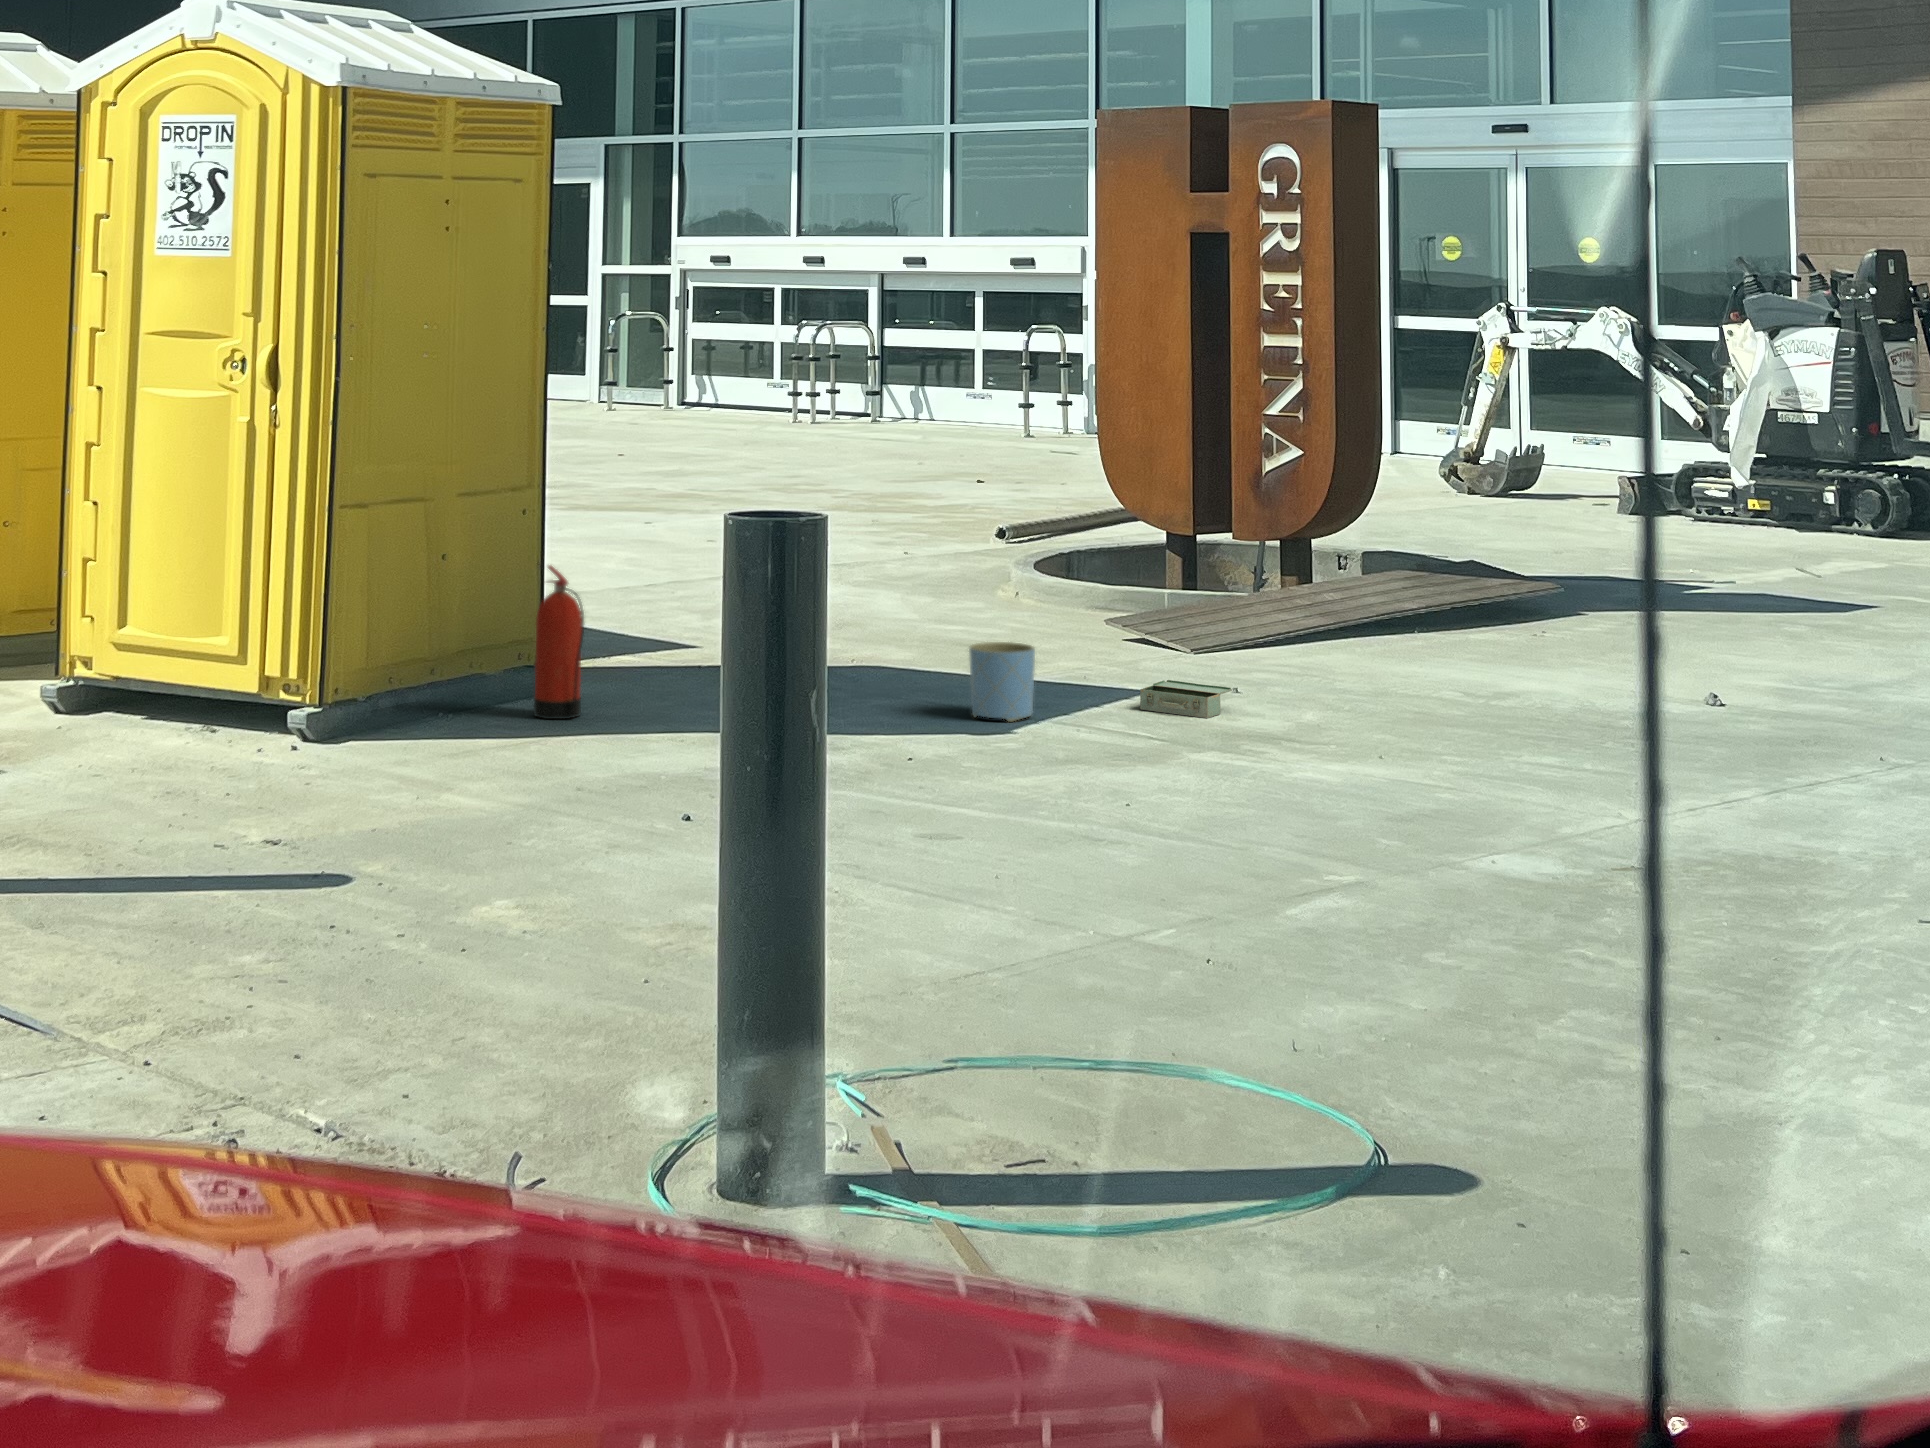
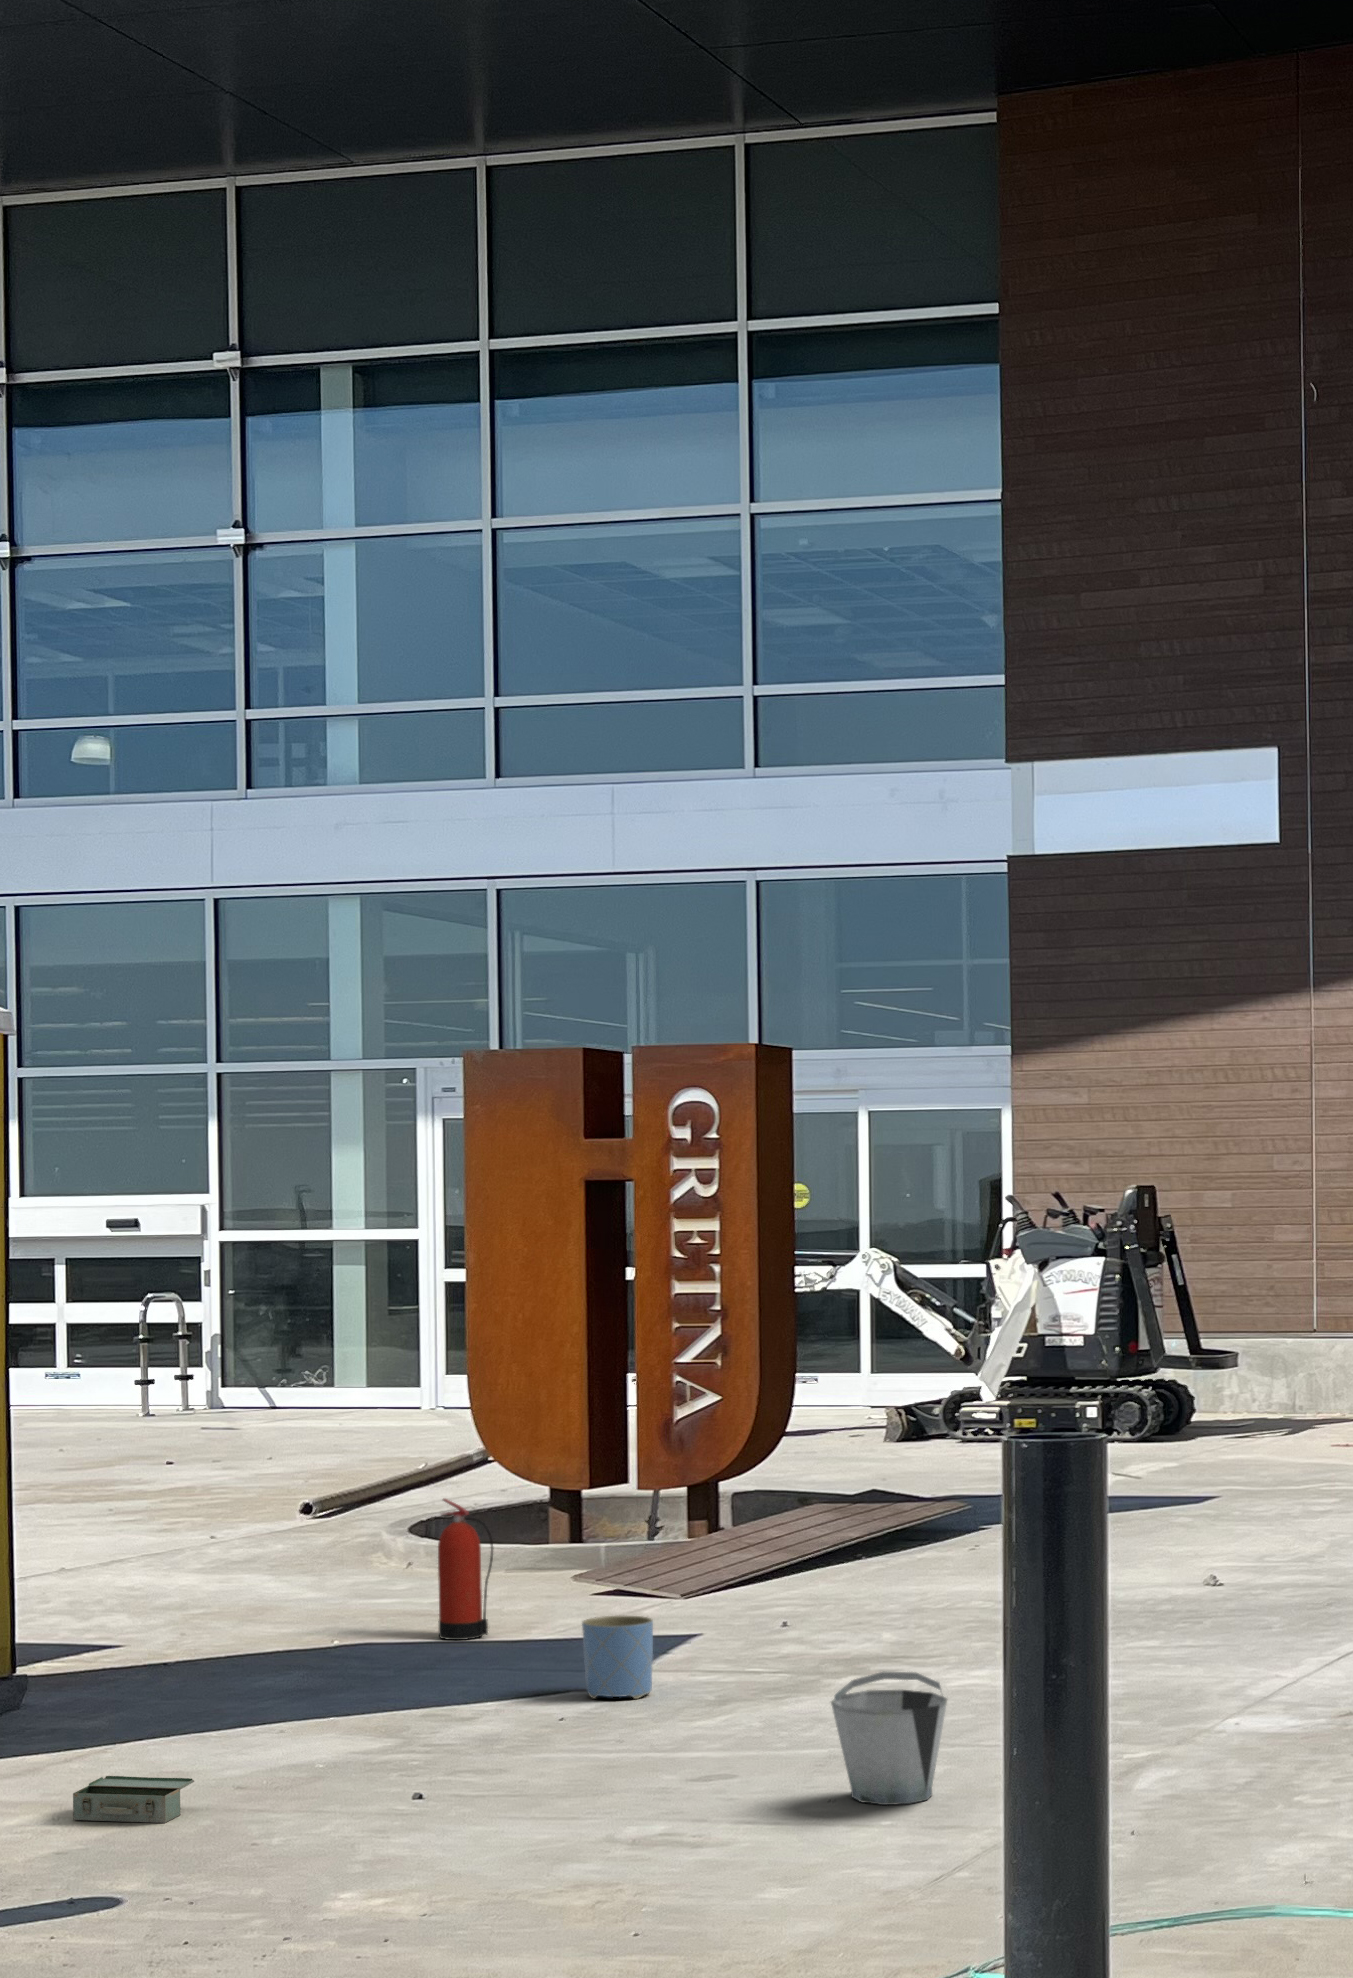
fire extinguisher: present [534,566,584,719] -> present [438,1499,493,1640]
toolbox: present [1140,680,1232,718] -> present [73,1776,194,1823]
bucket: none [1024,717,1133,848] -> present [831,1672,947,1805]

